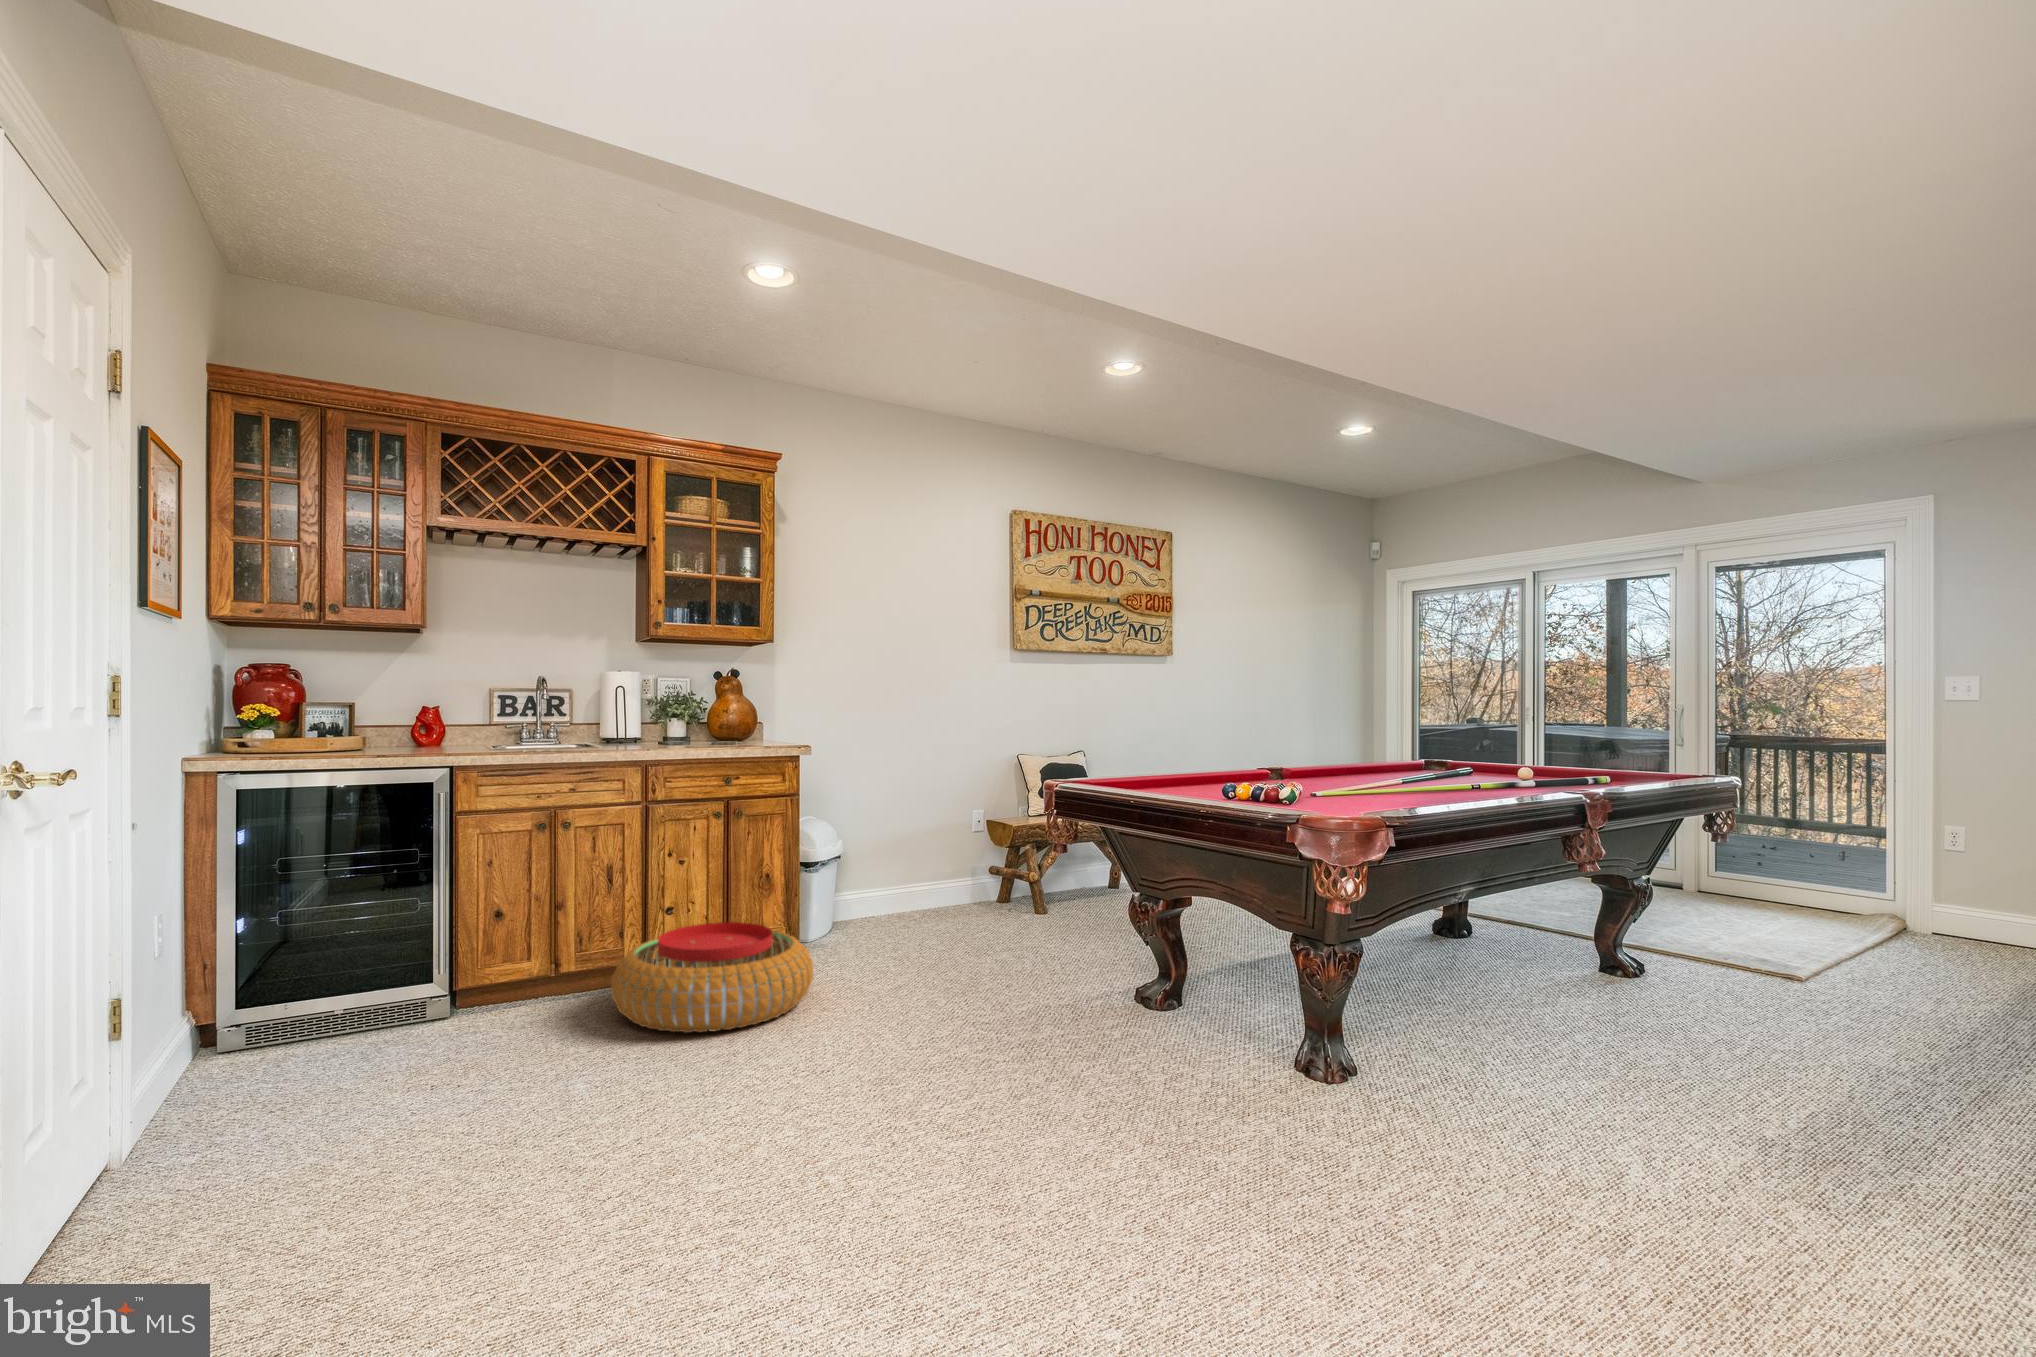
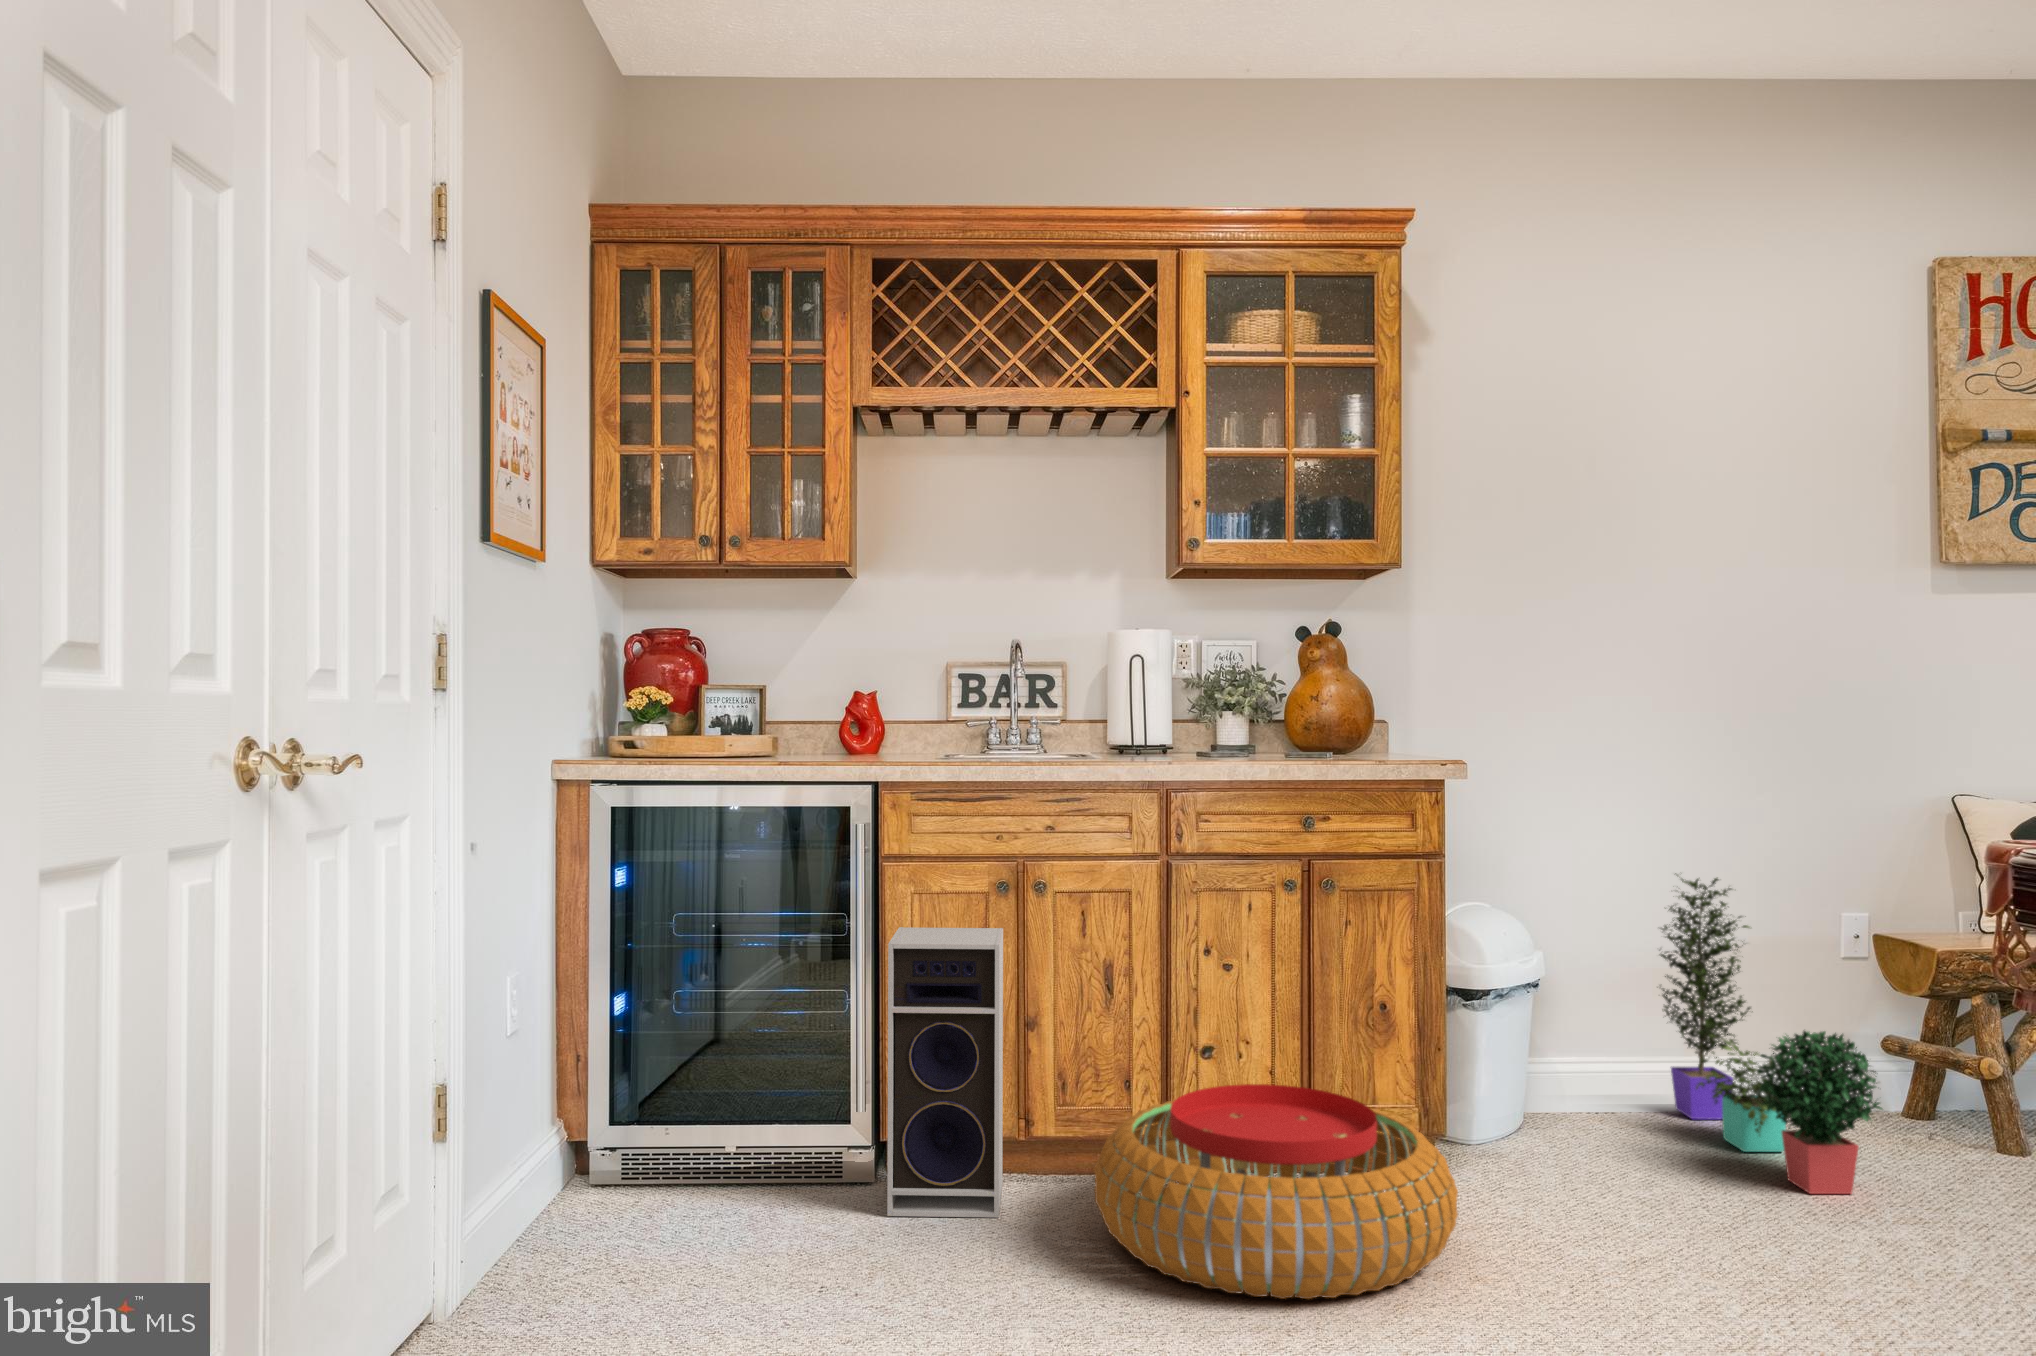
potted plant: none [892,797,994,944] -> present [1660,873,1882,1194]
speaker: none [468,851,549,1034] -> present [887,927,1003,1218]

